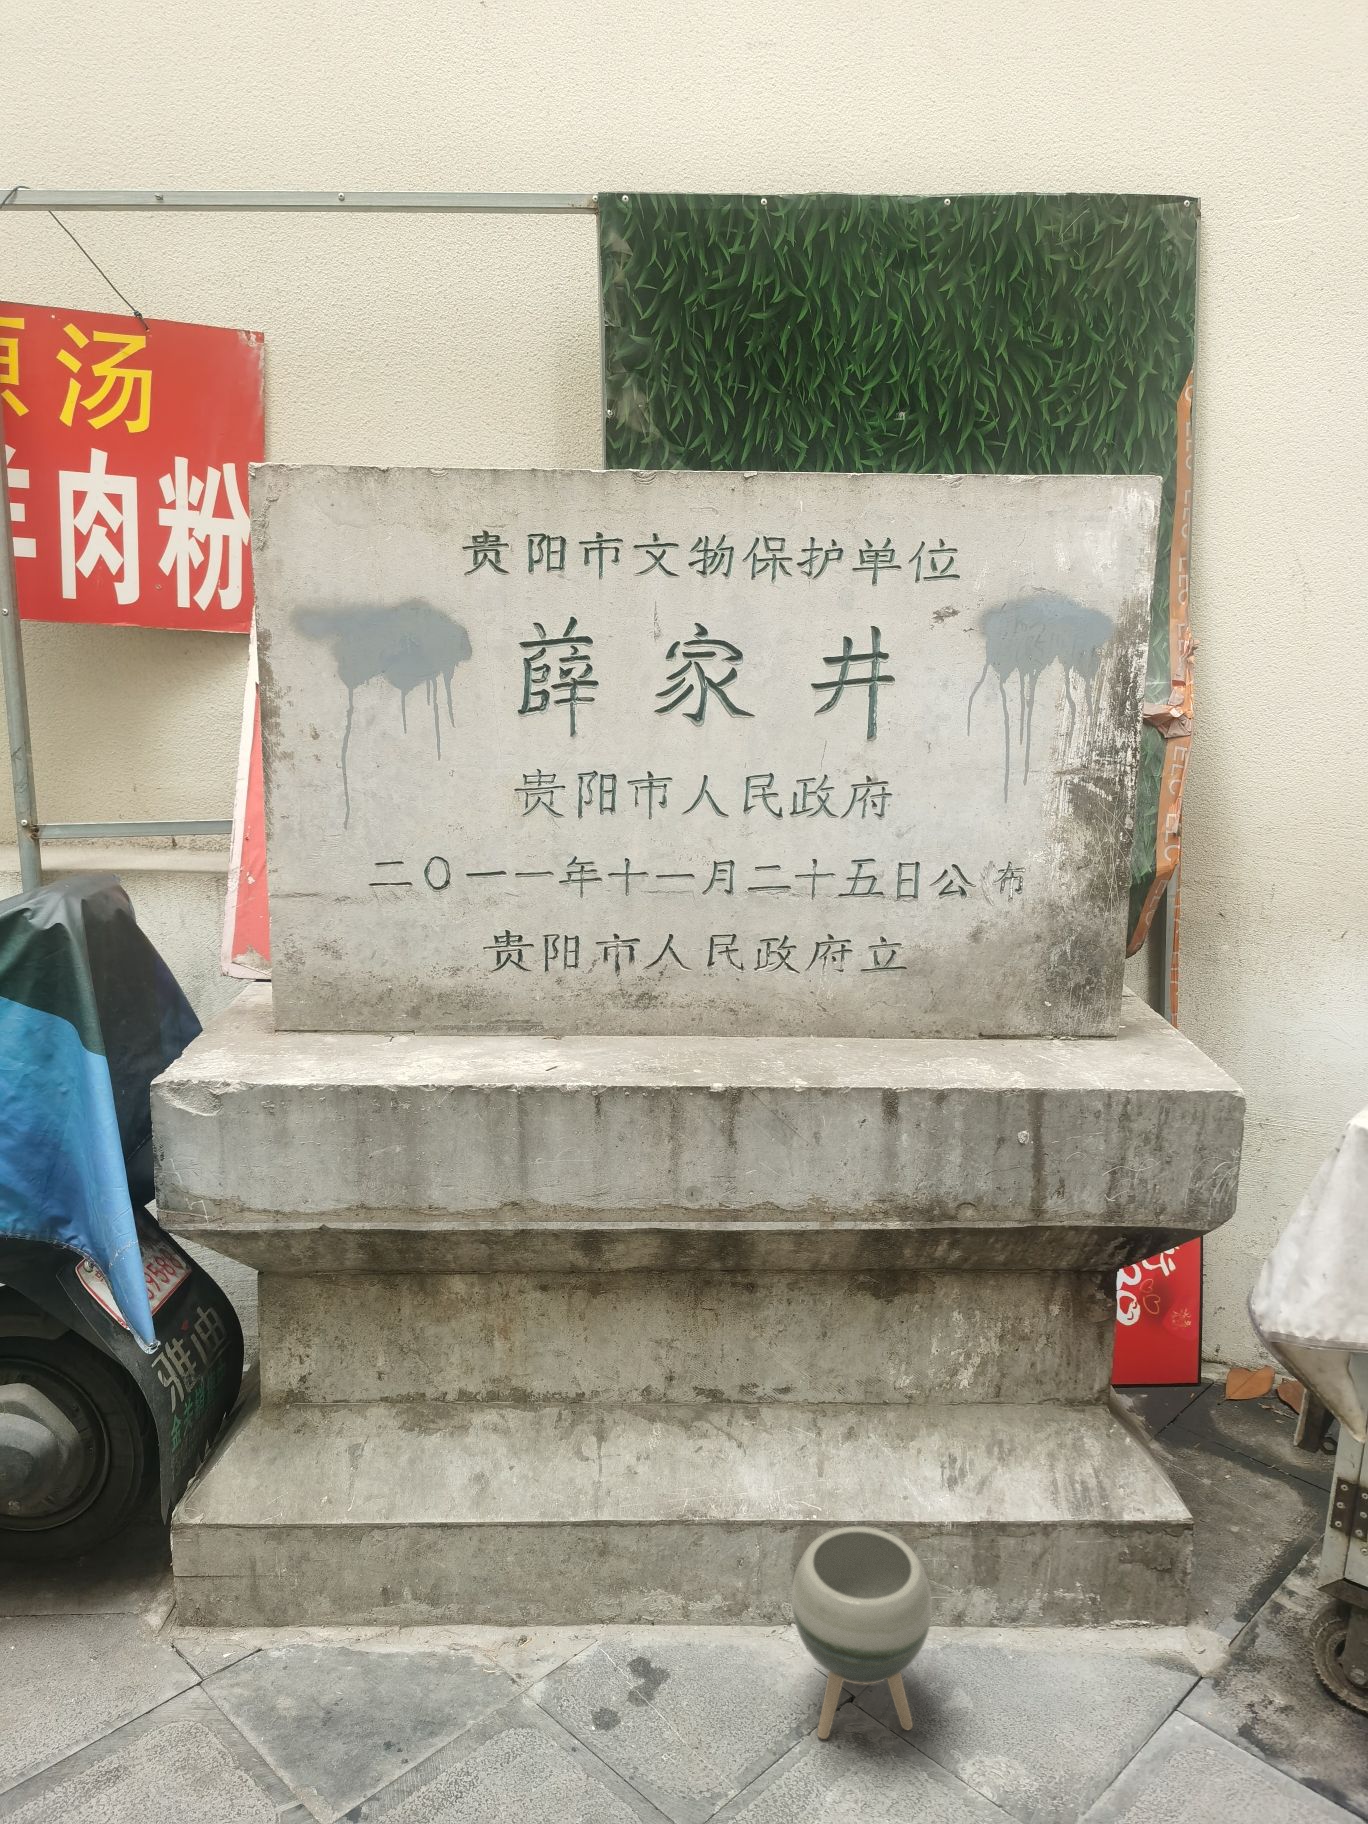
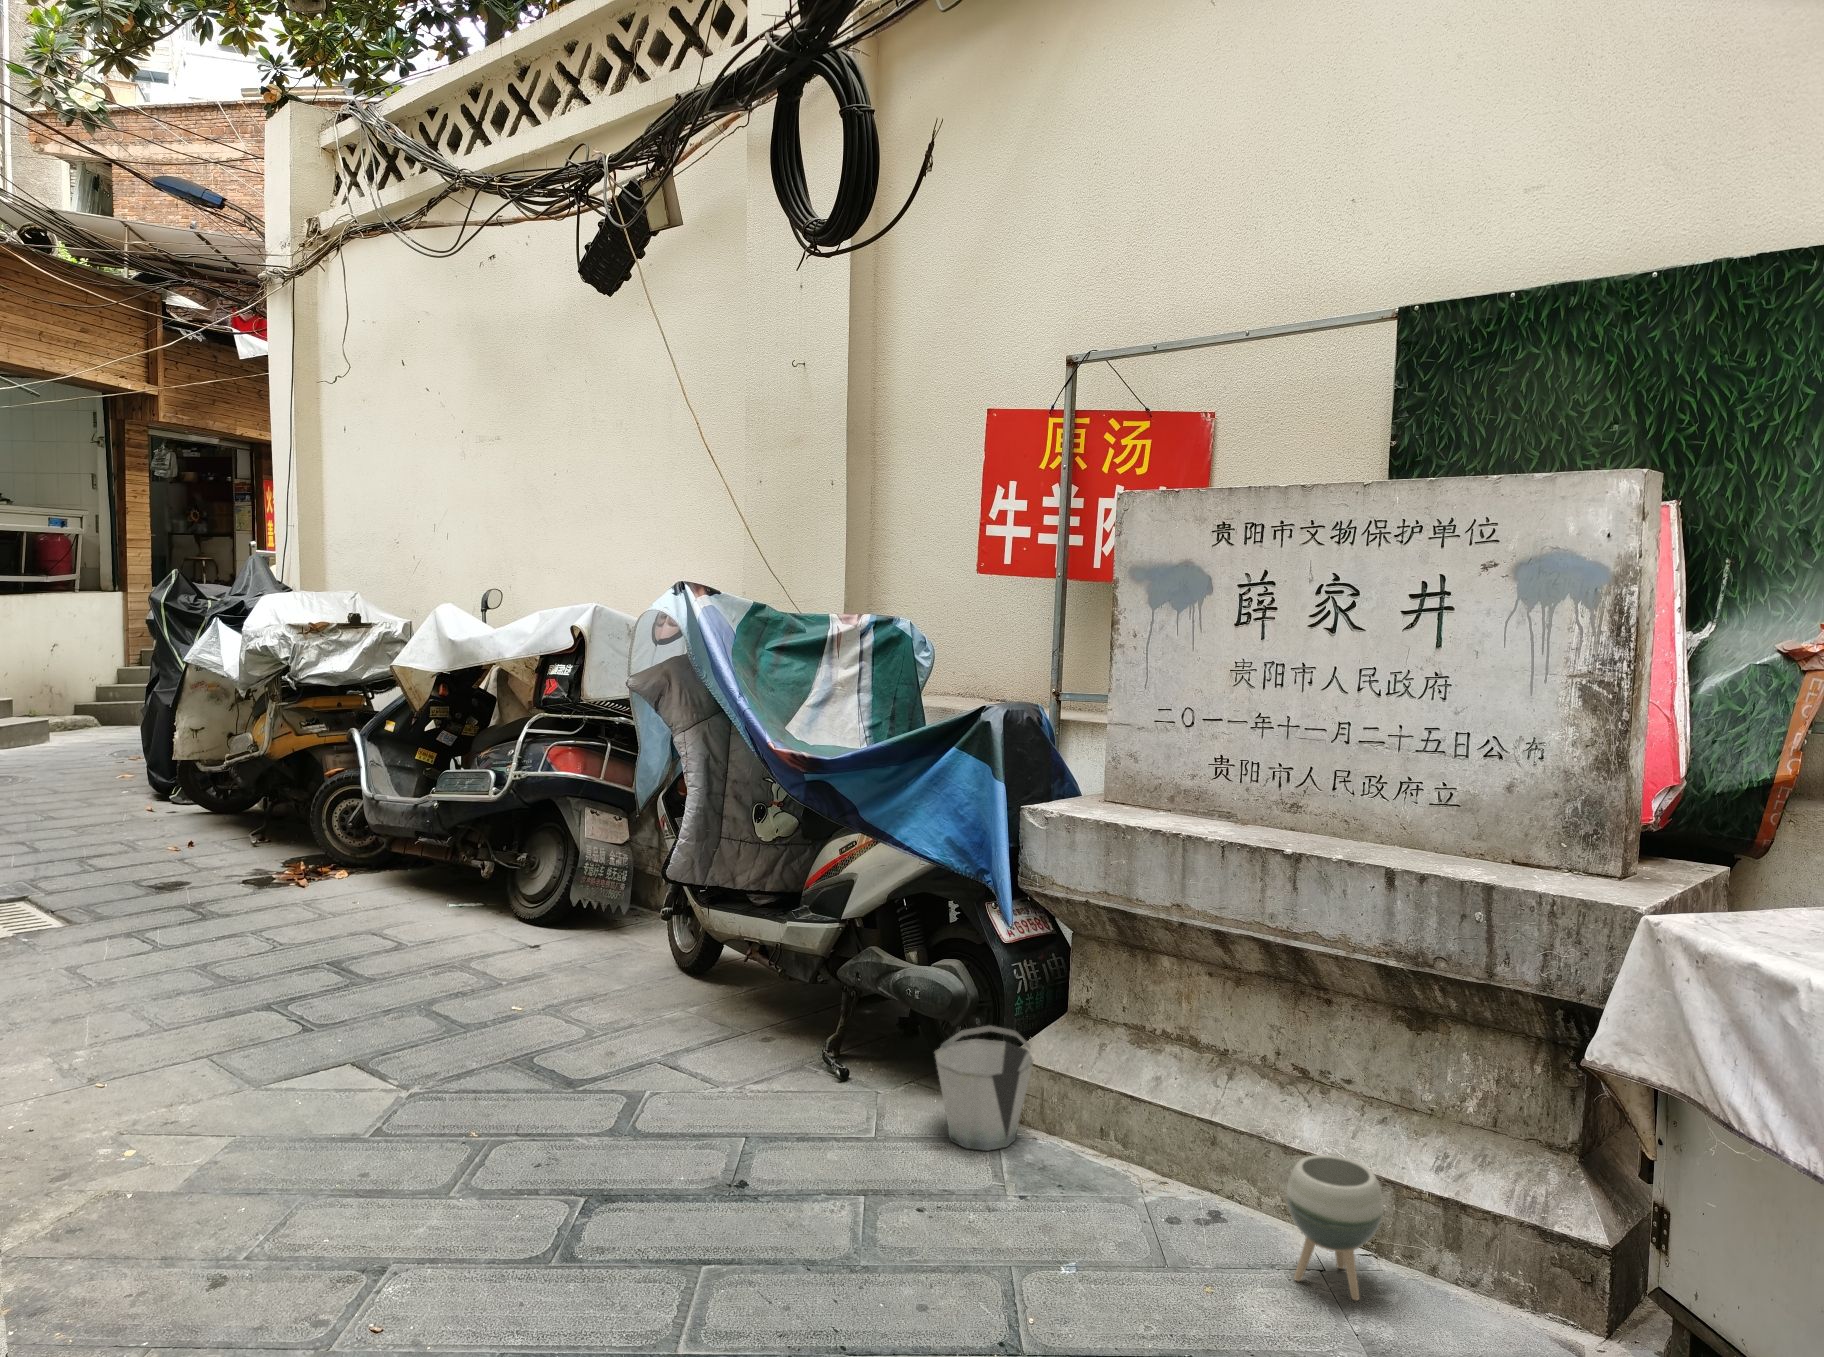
bucket: none [58,1483,258,1745] -> present [935,1025,1033,1151]

